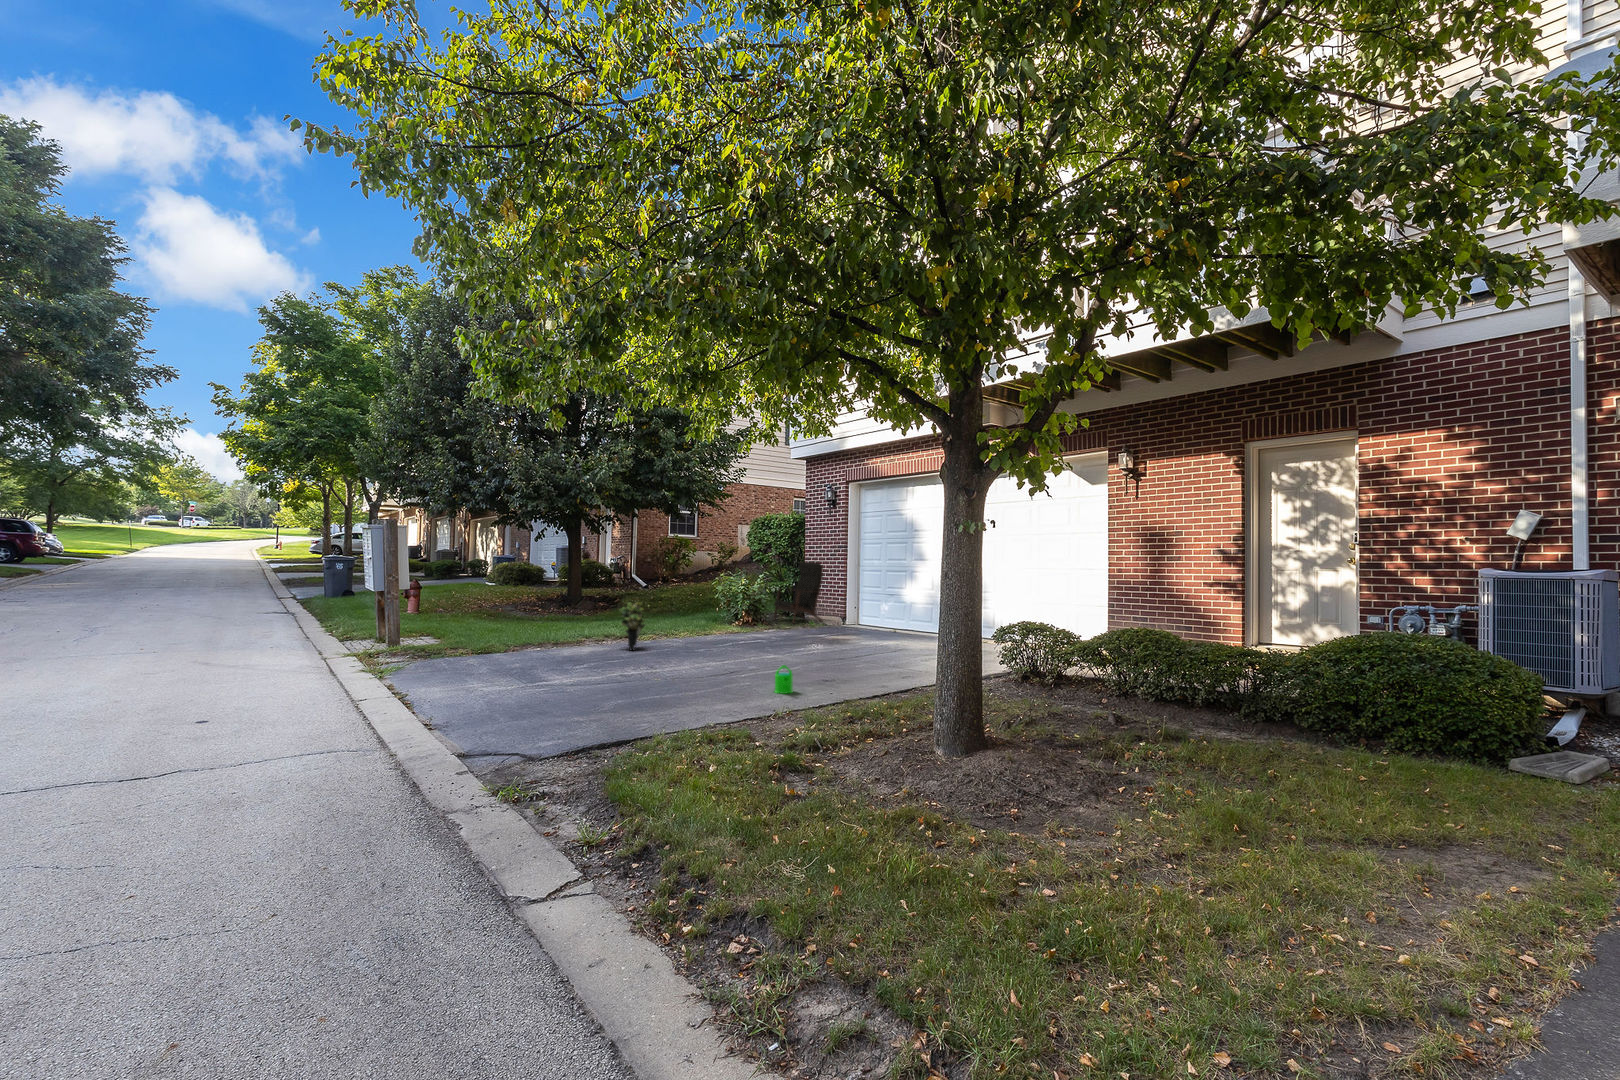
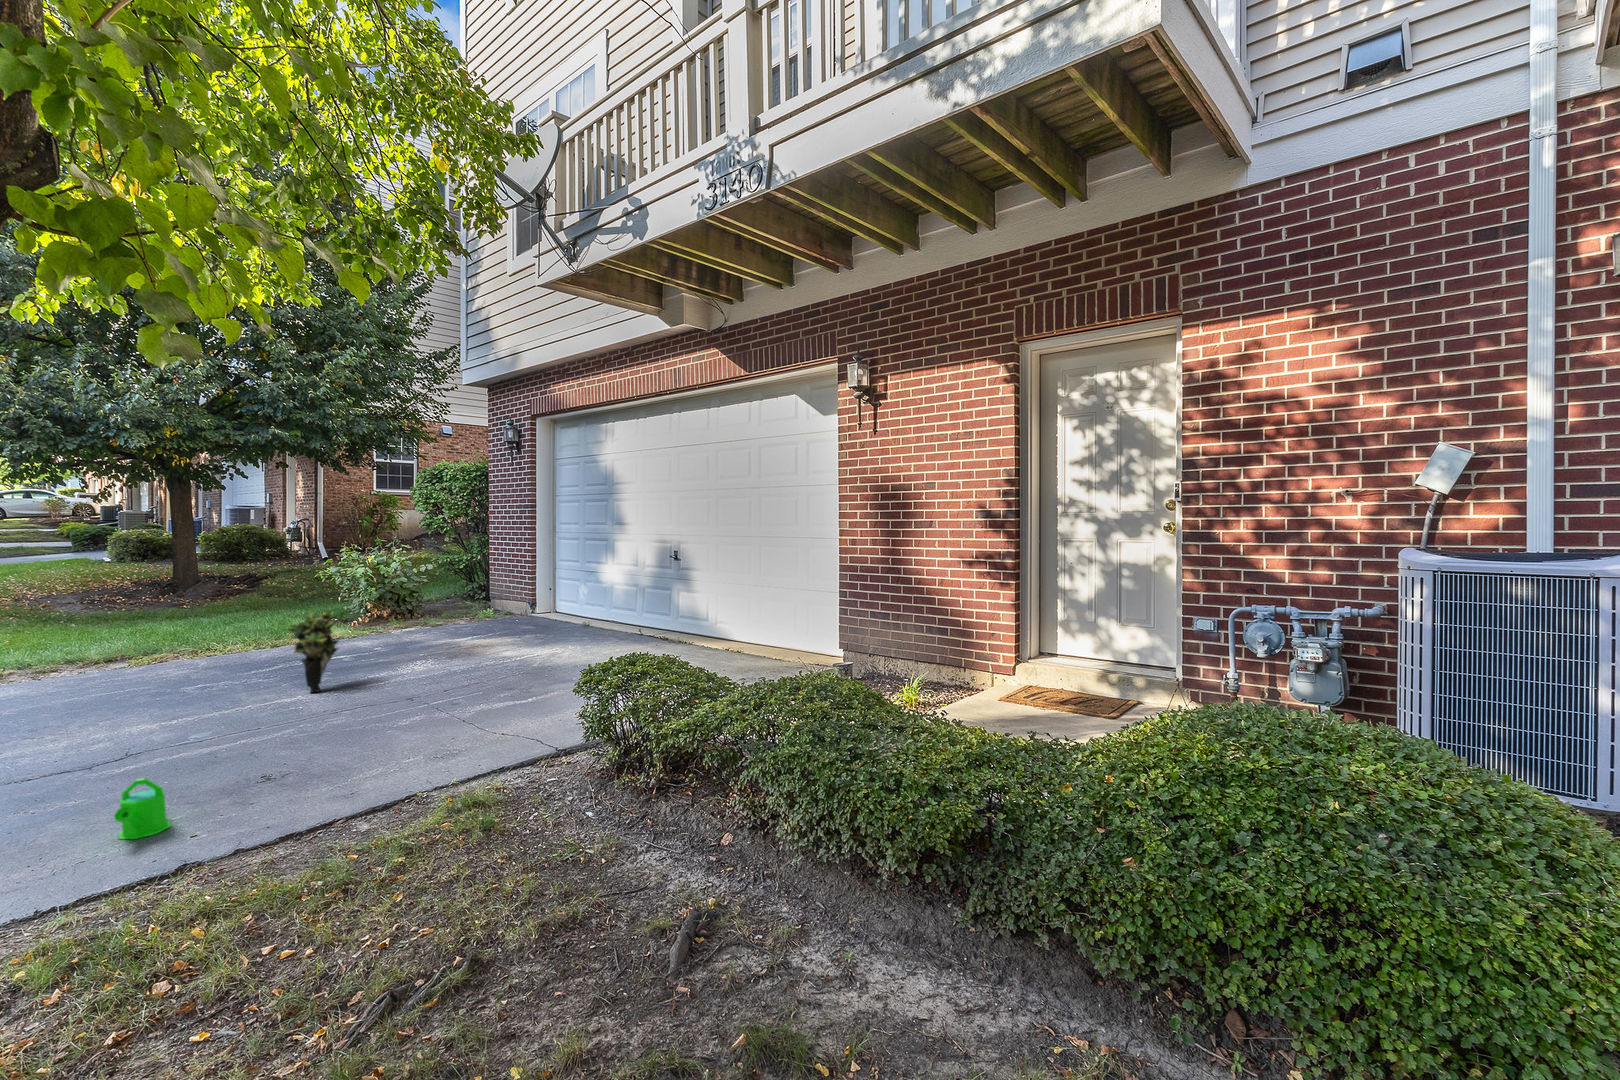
lounge chair: present [774,562,823,624] -> none [437,528,512,616]
potted plant: present [620,602,645,650] -> present [289,611,338,693]

